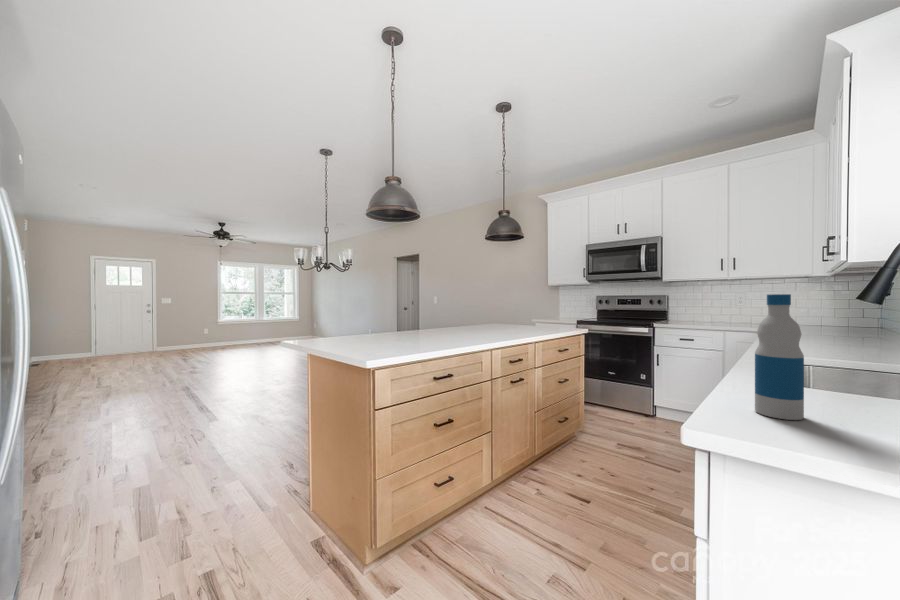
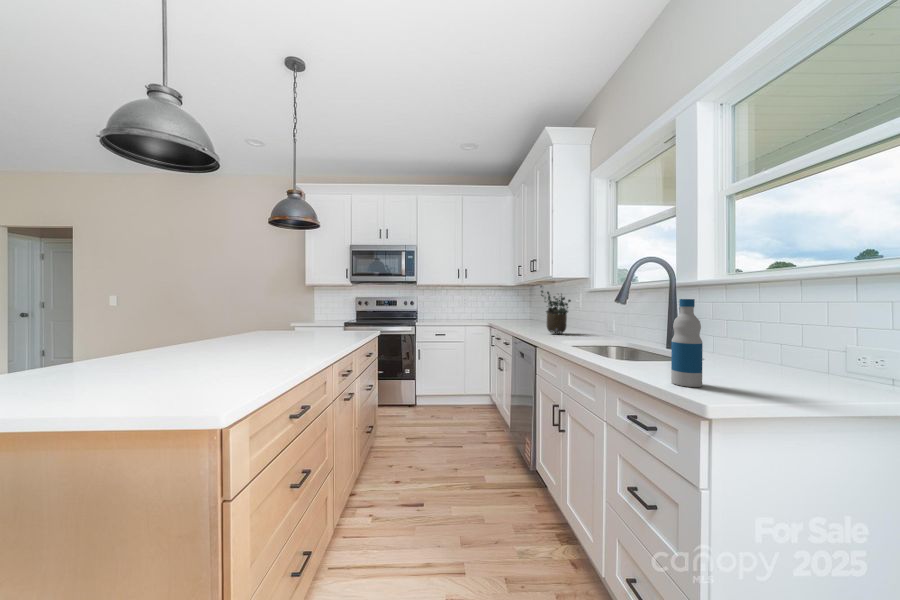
potted plant: none [806,276,865,349] -> present [540,286,571,333]

